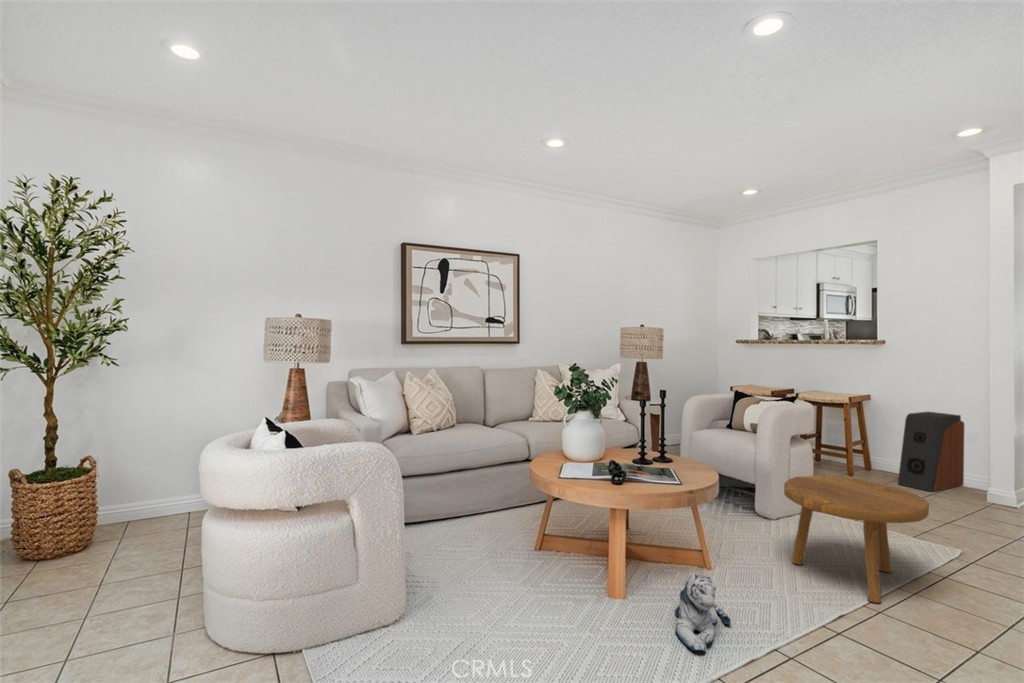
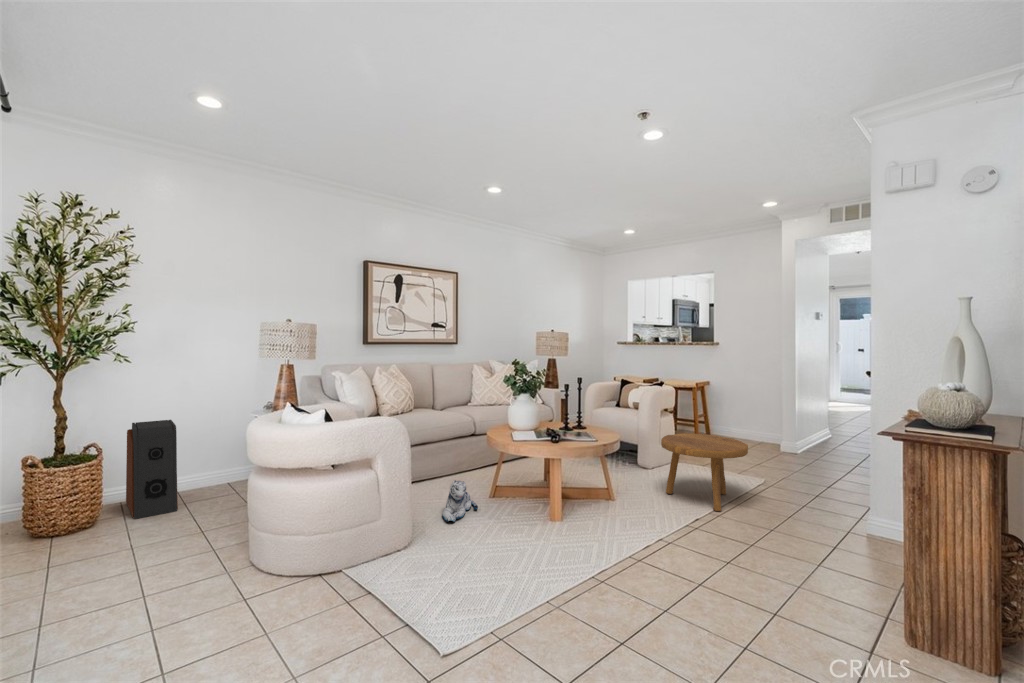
speaker: present [898,412,964,492] -> present [126,420,178,519]
plush toy: present [675,574,731,651] -> present [442,480,478,522]

